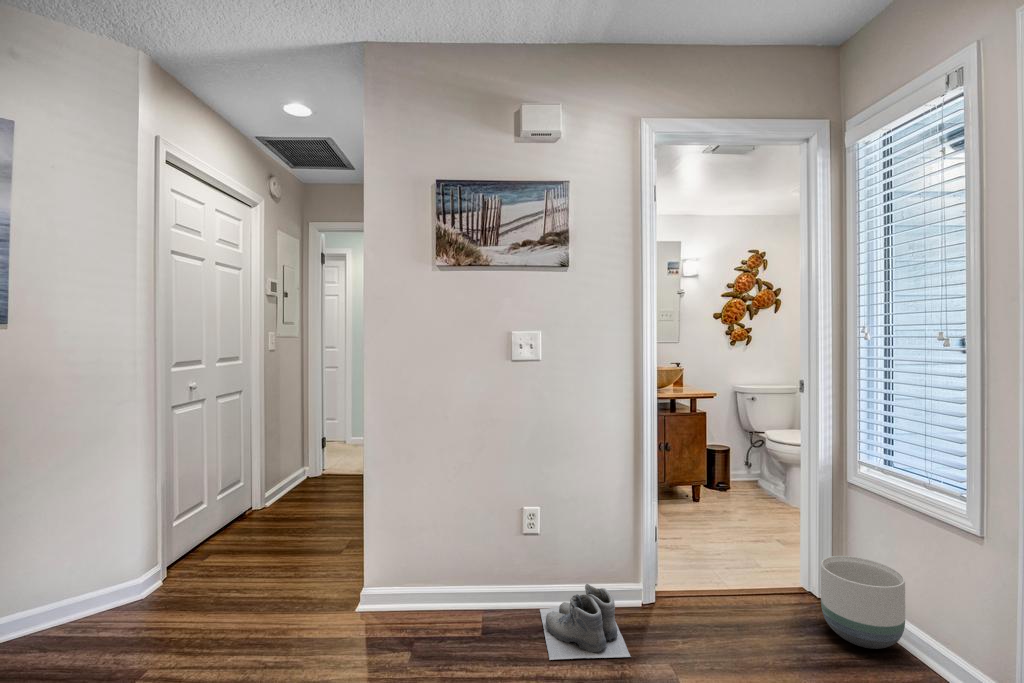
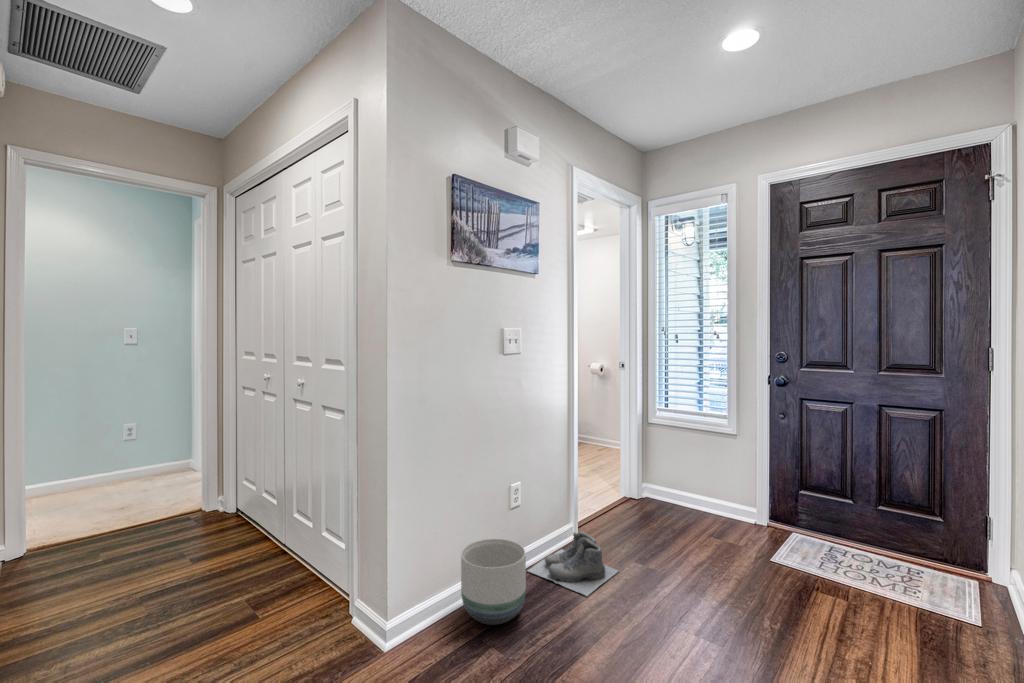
planter: present [821,556,905,649] -> present [461,539,526,625]

